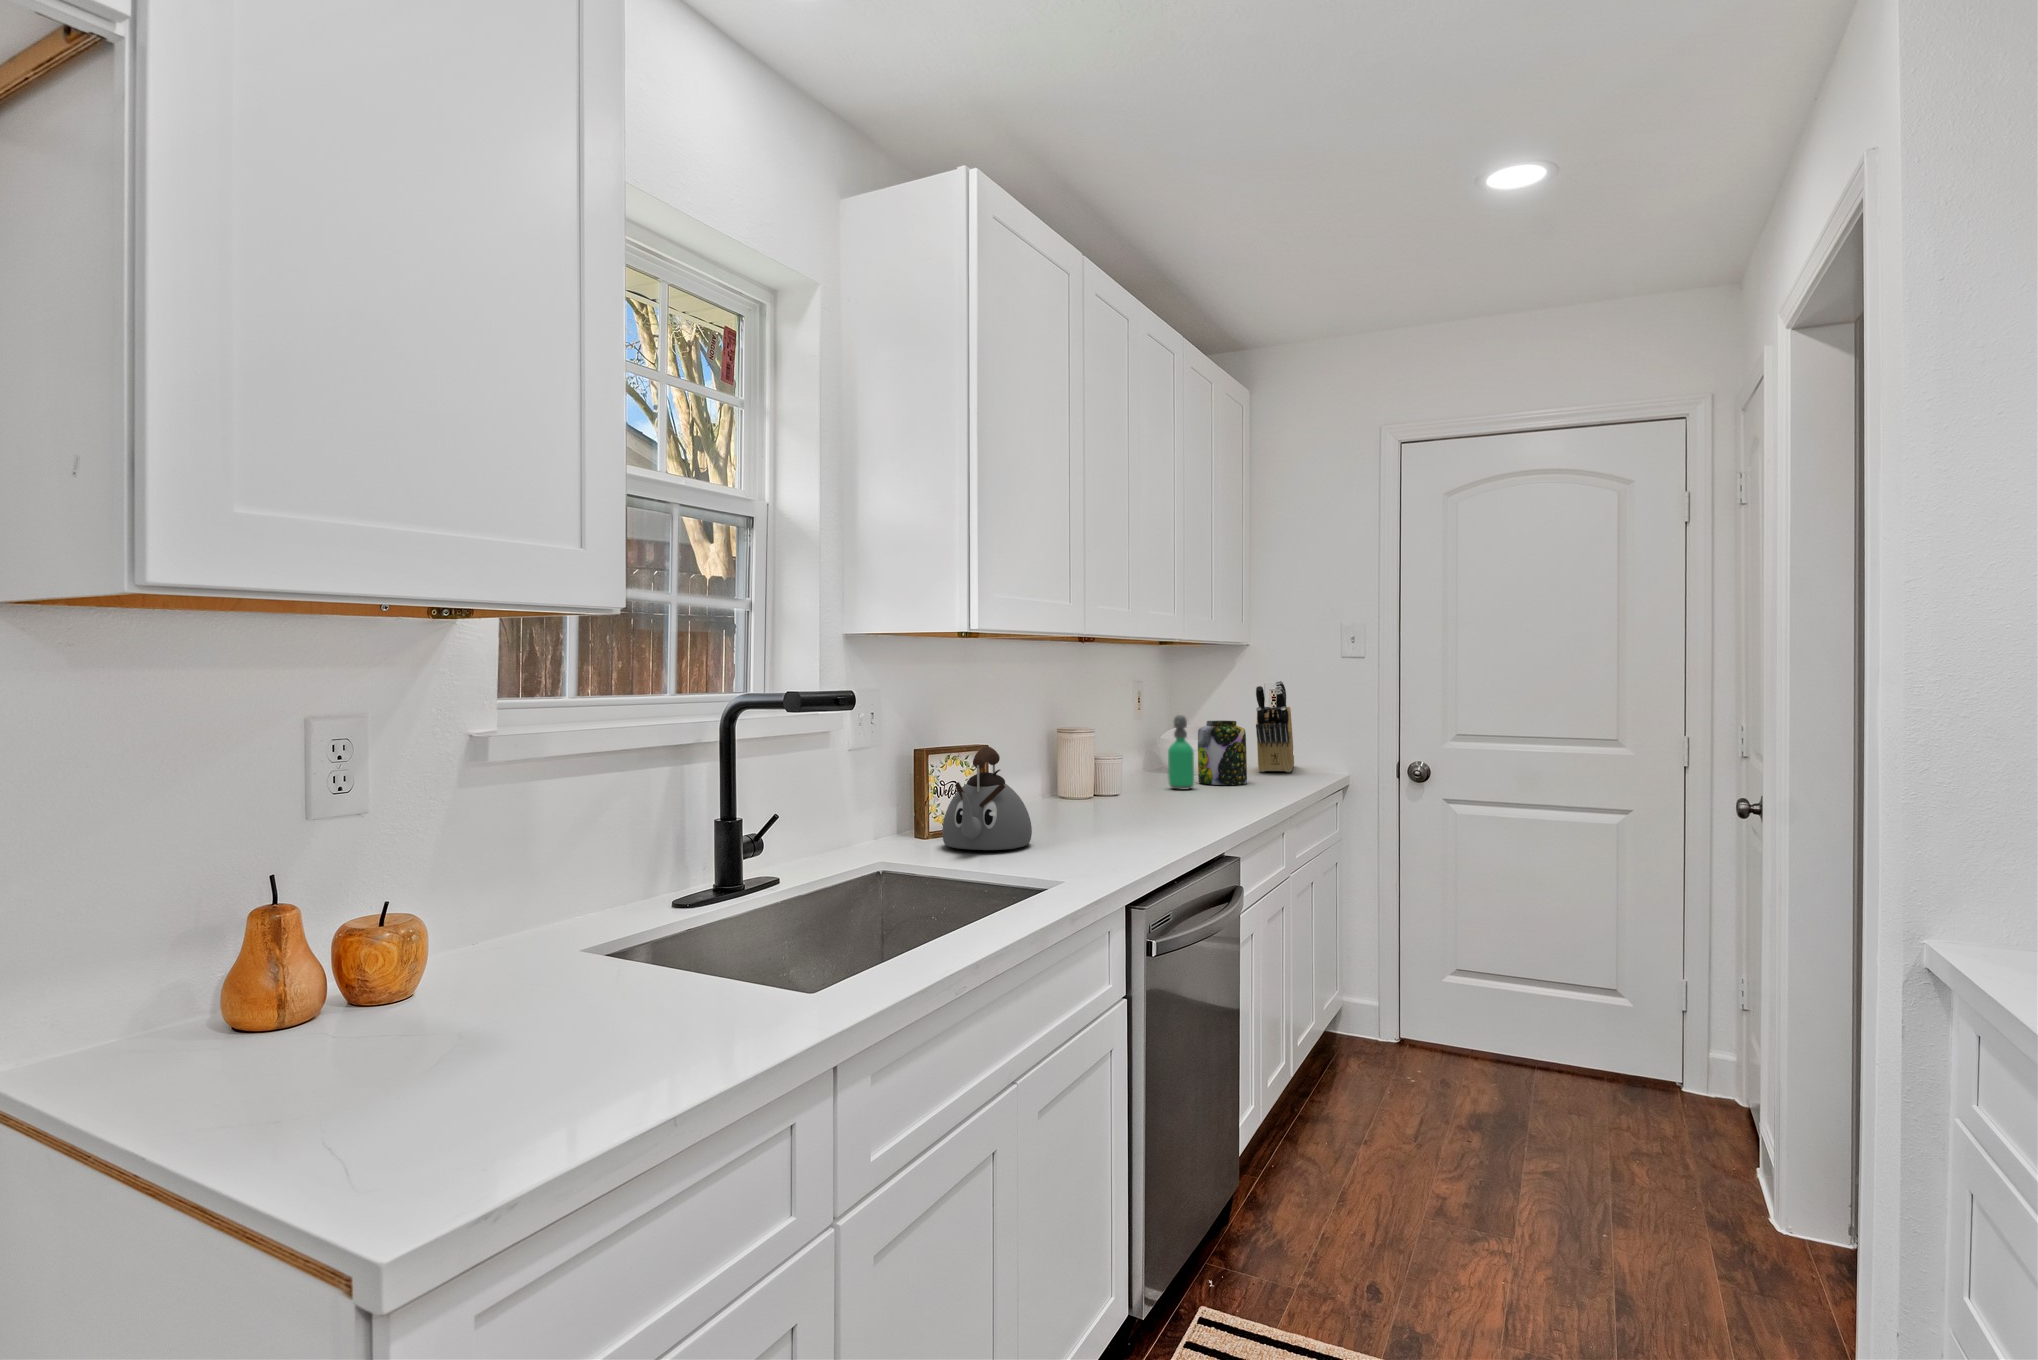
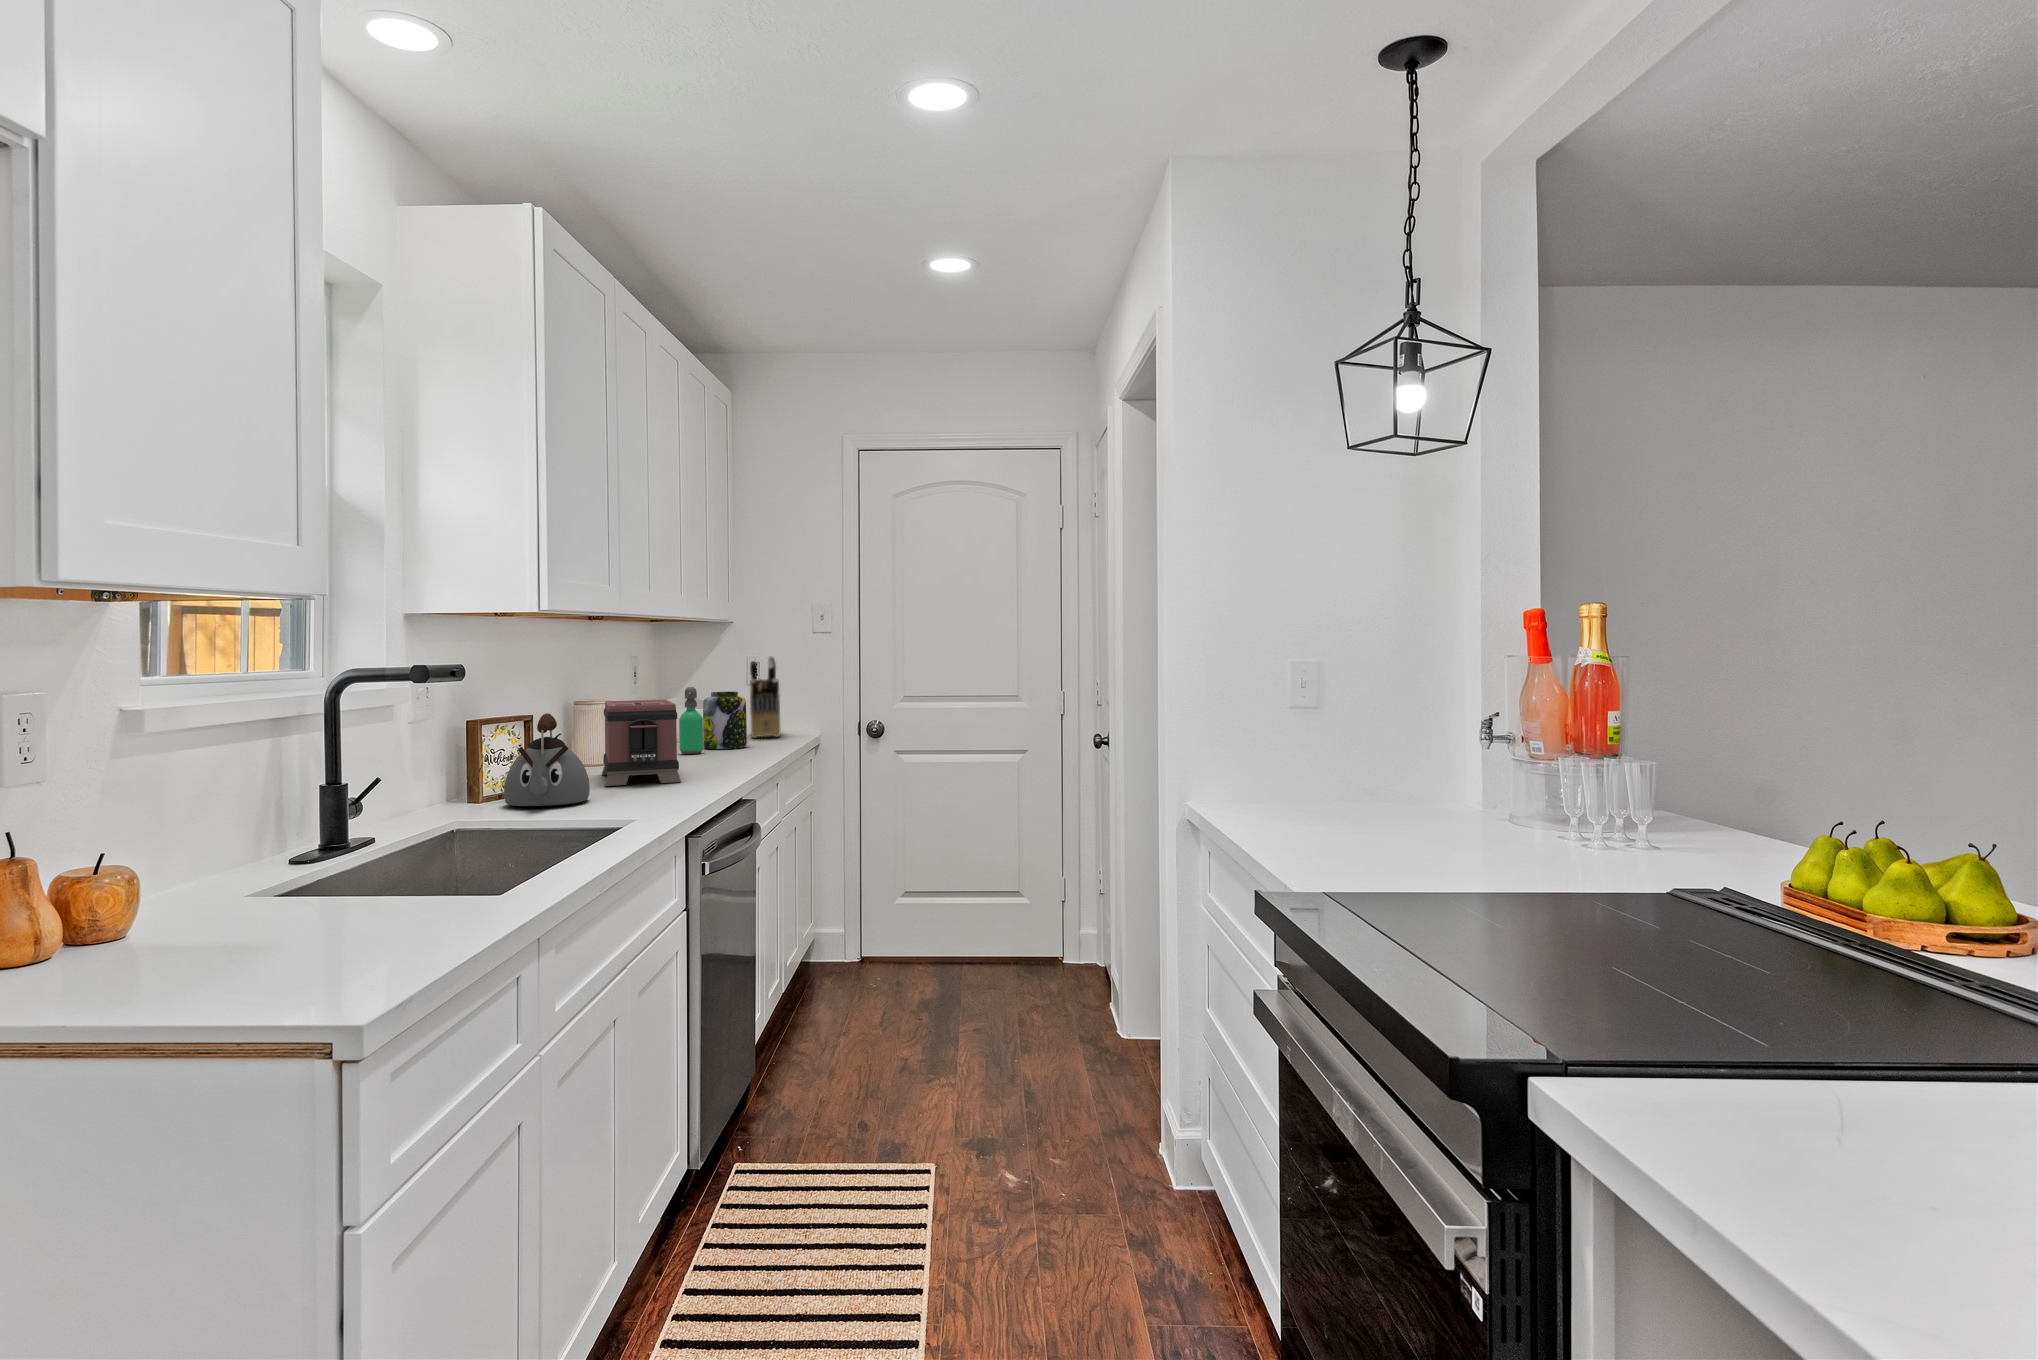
toaster: none [1061,731,1146,828] -> present [602,700,681,786]

